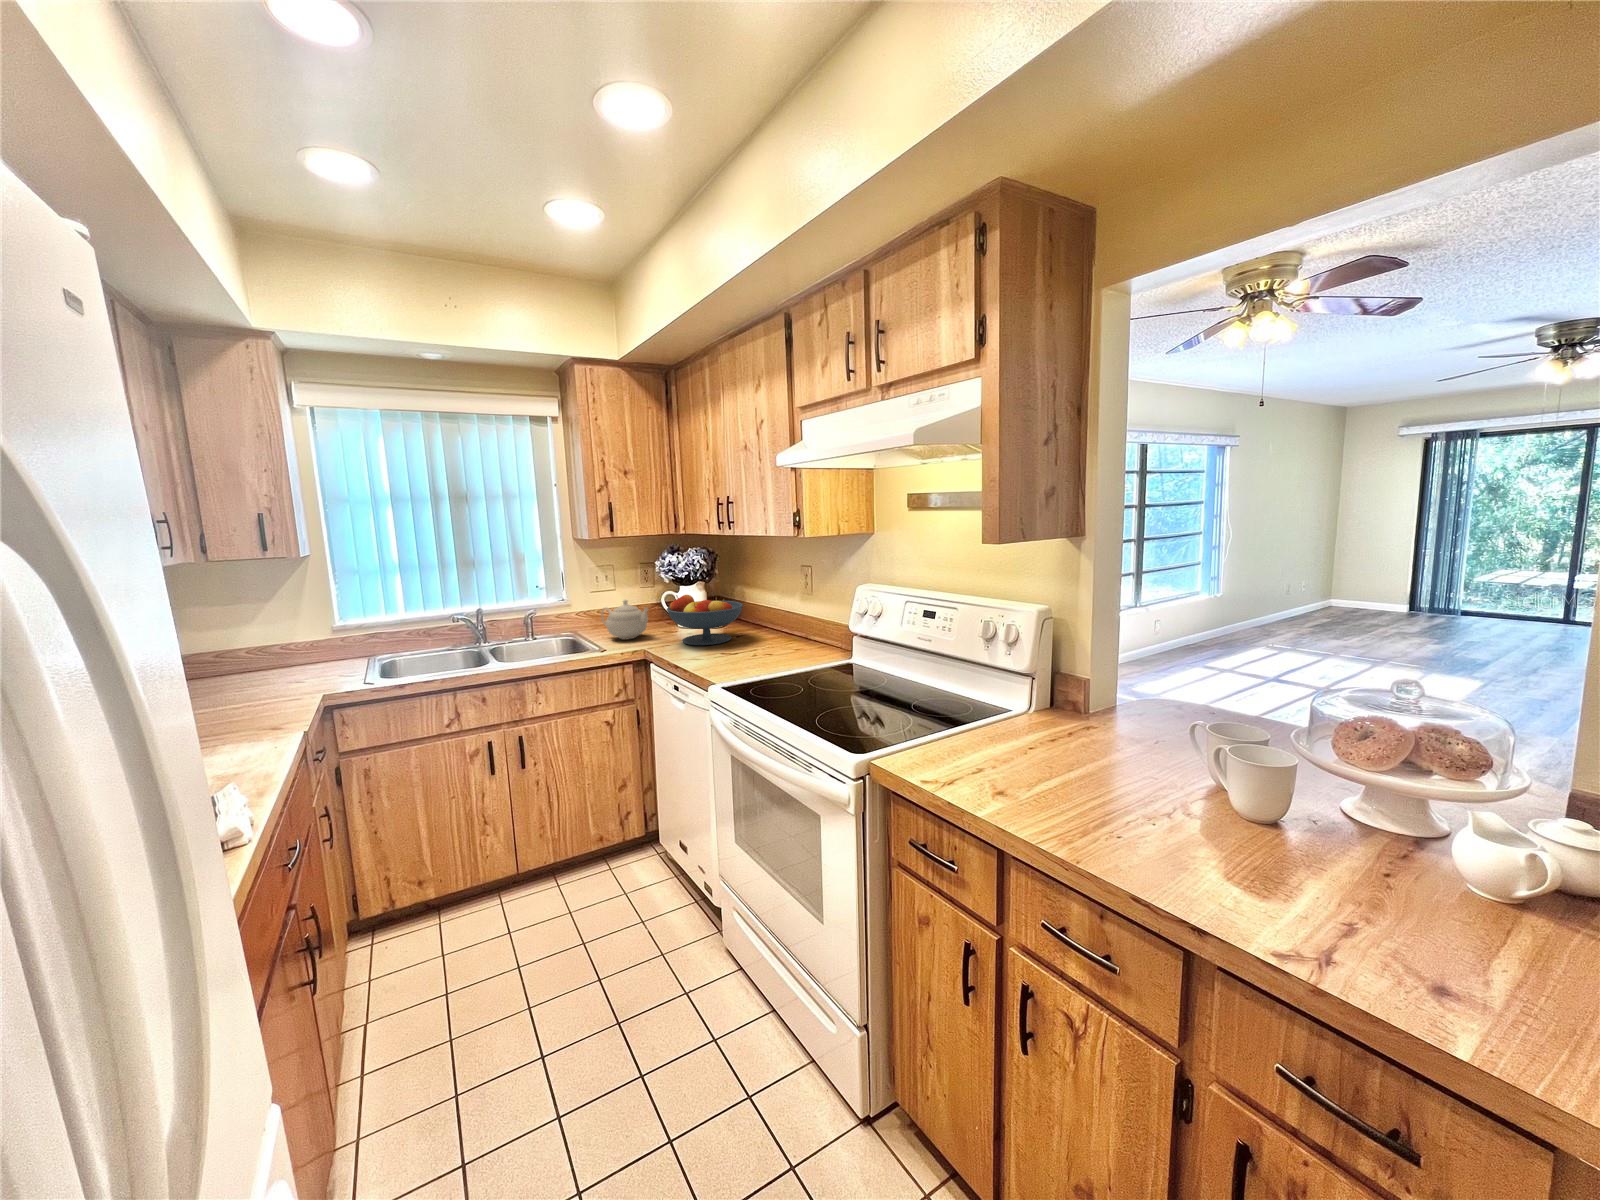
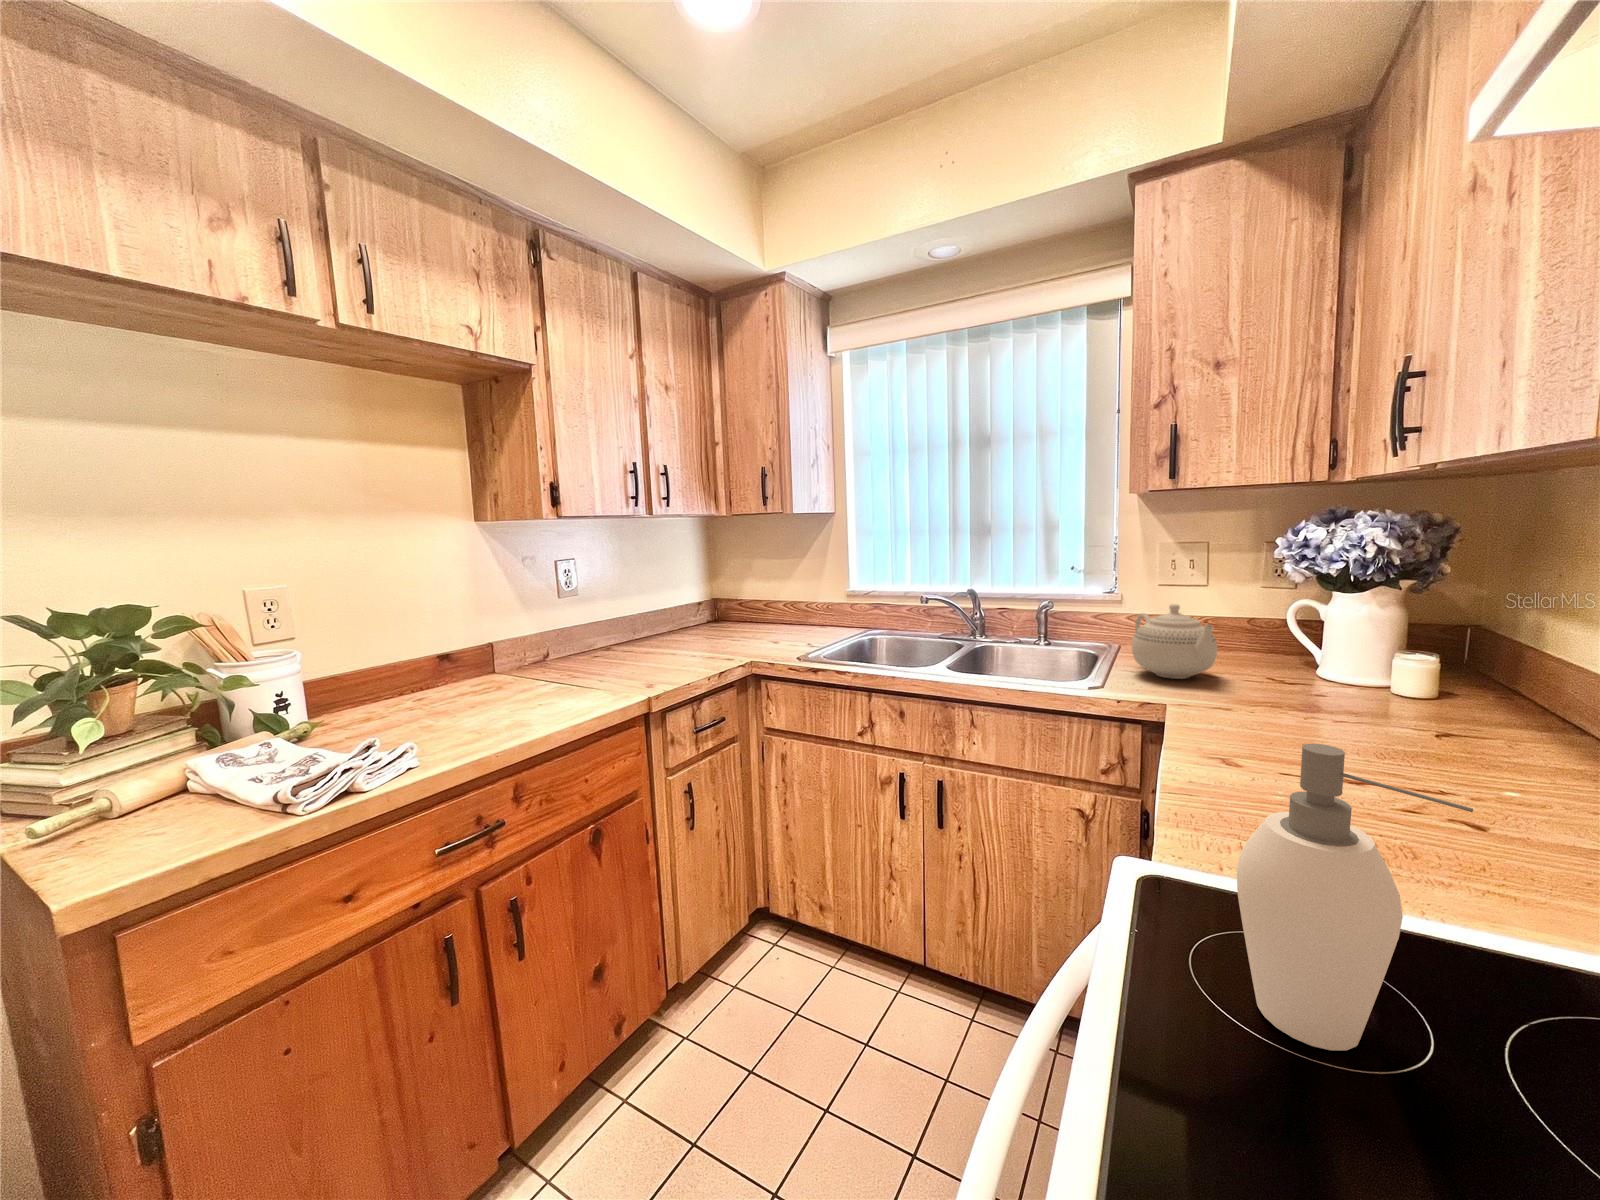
fruit bowl: present [667,595,743,645] -> none [1229,608,1476,746]
soap dispenser: none [755,621,796,696] -> present [1237,744,1473,1051]

